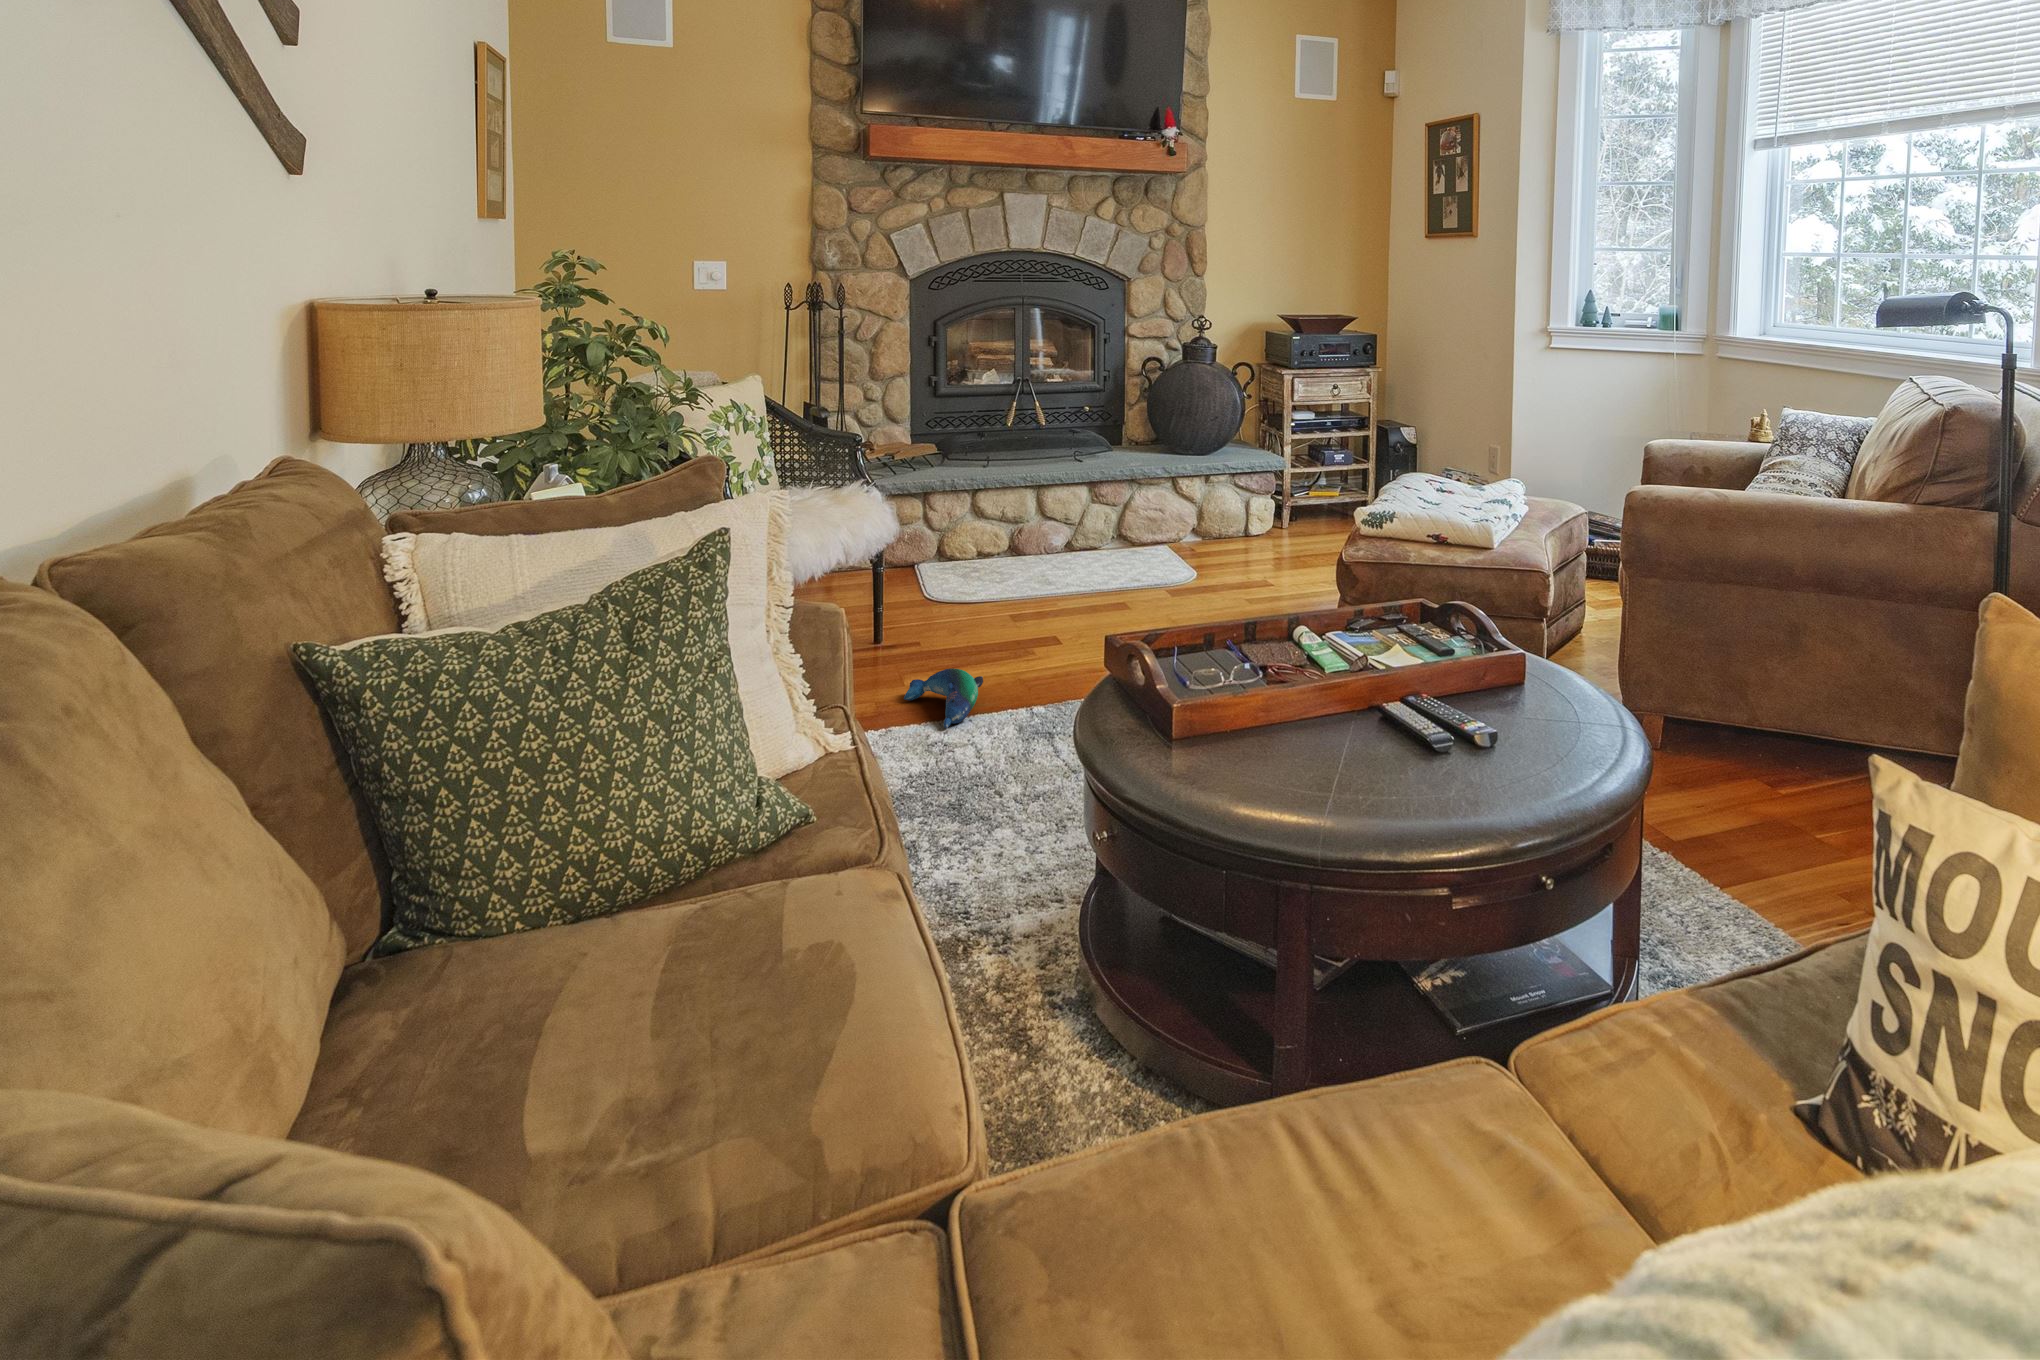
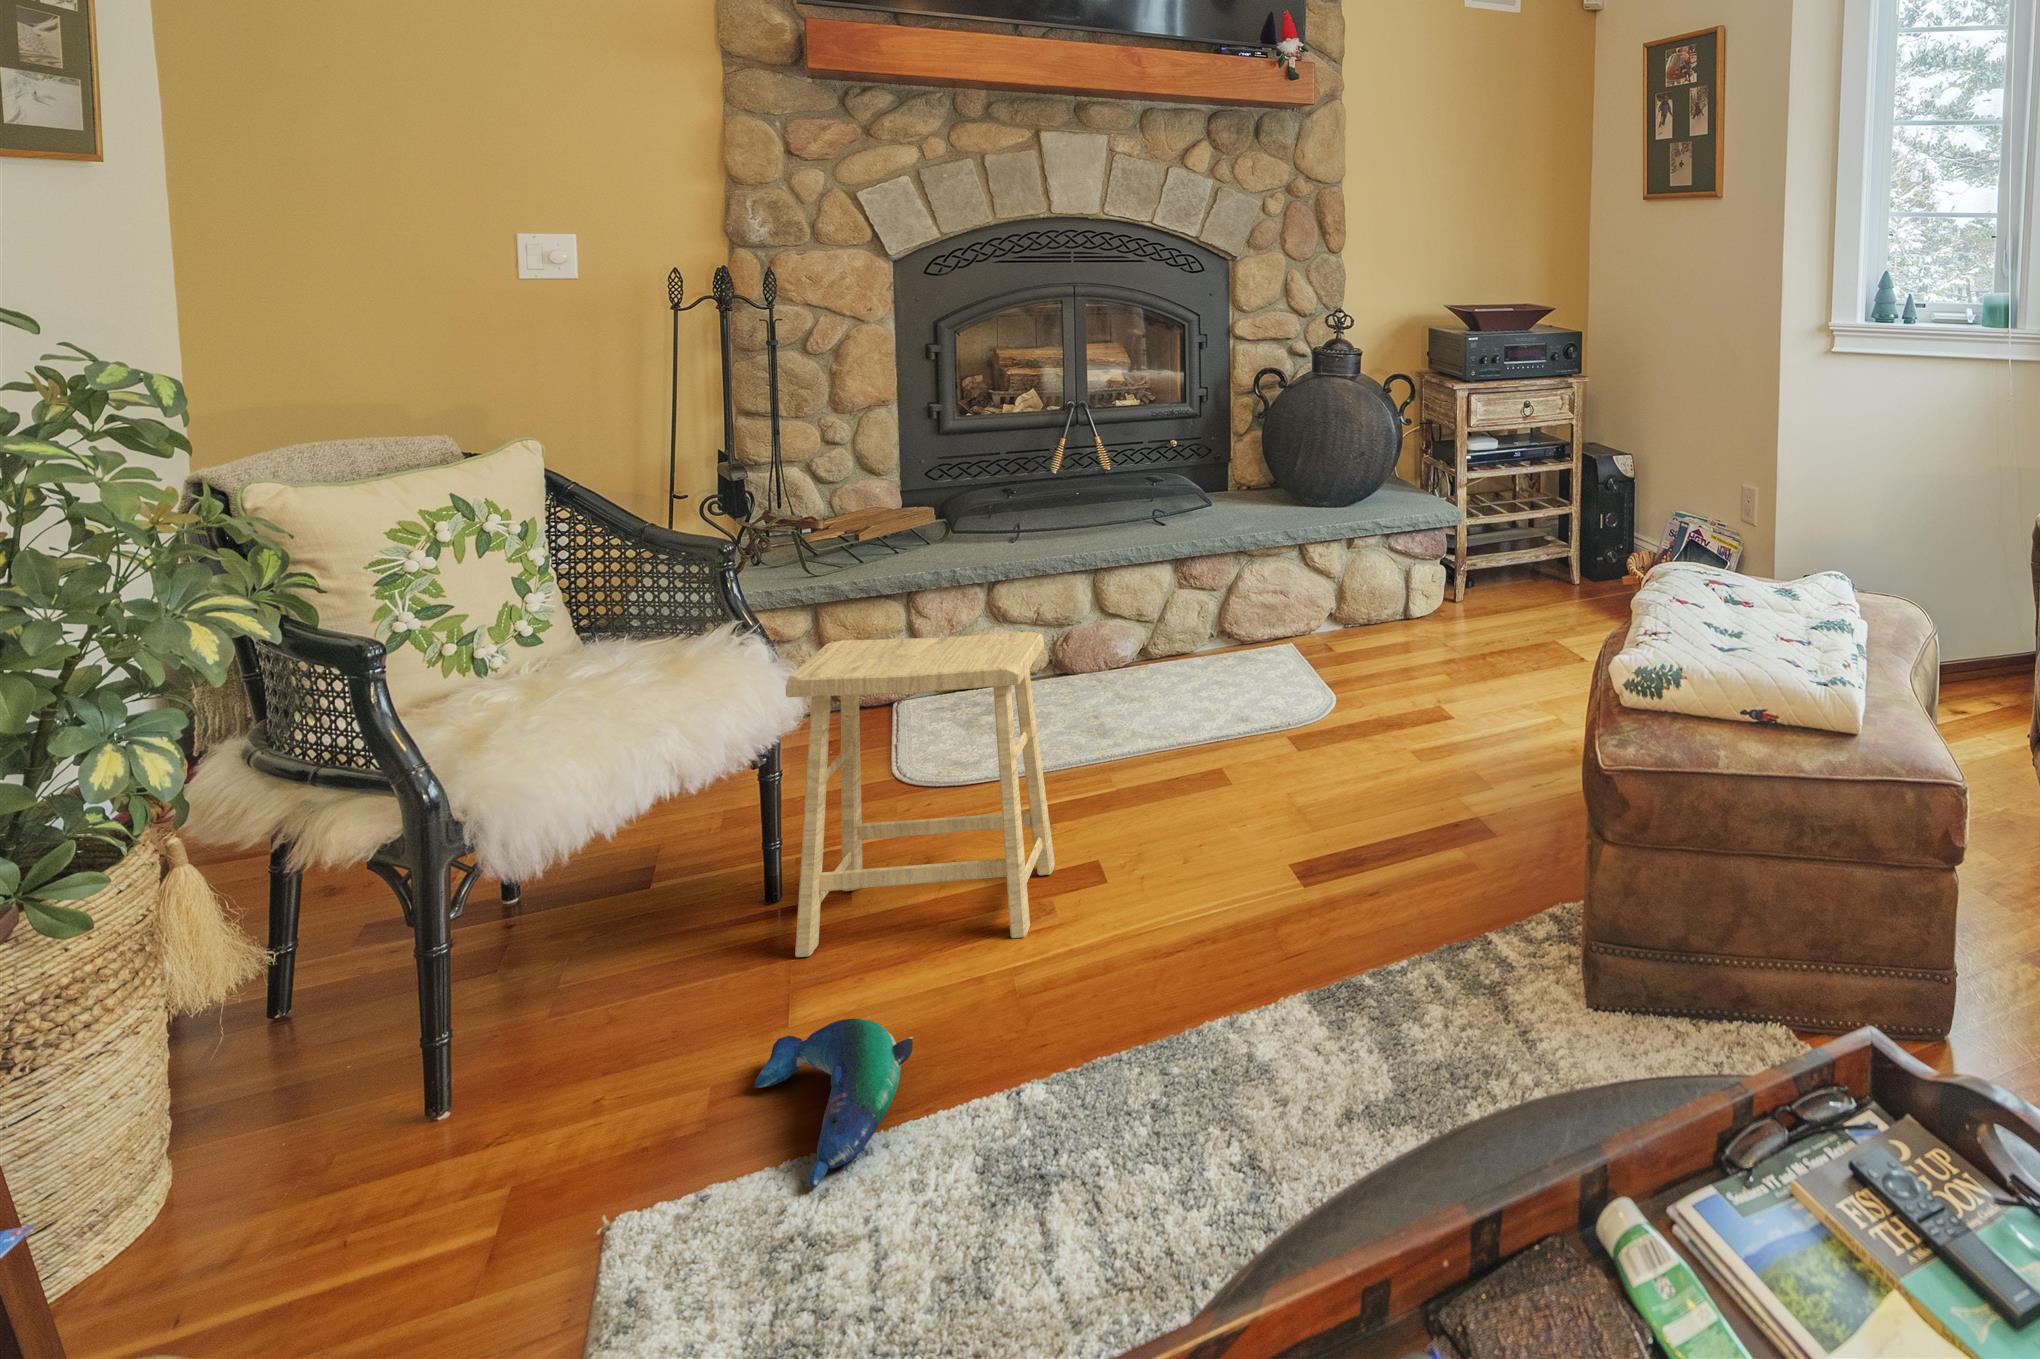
footstool: none [902,494,1034,662] -> present [786,631,1055,957]

